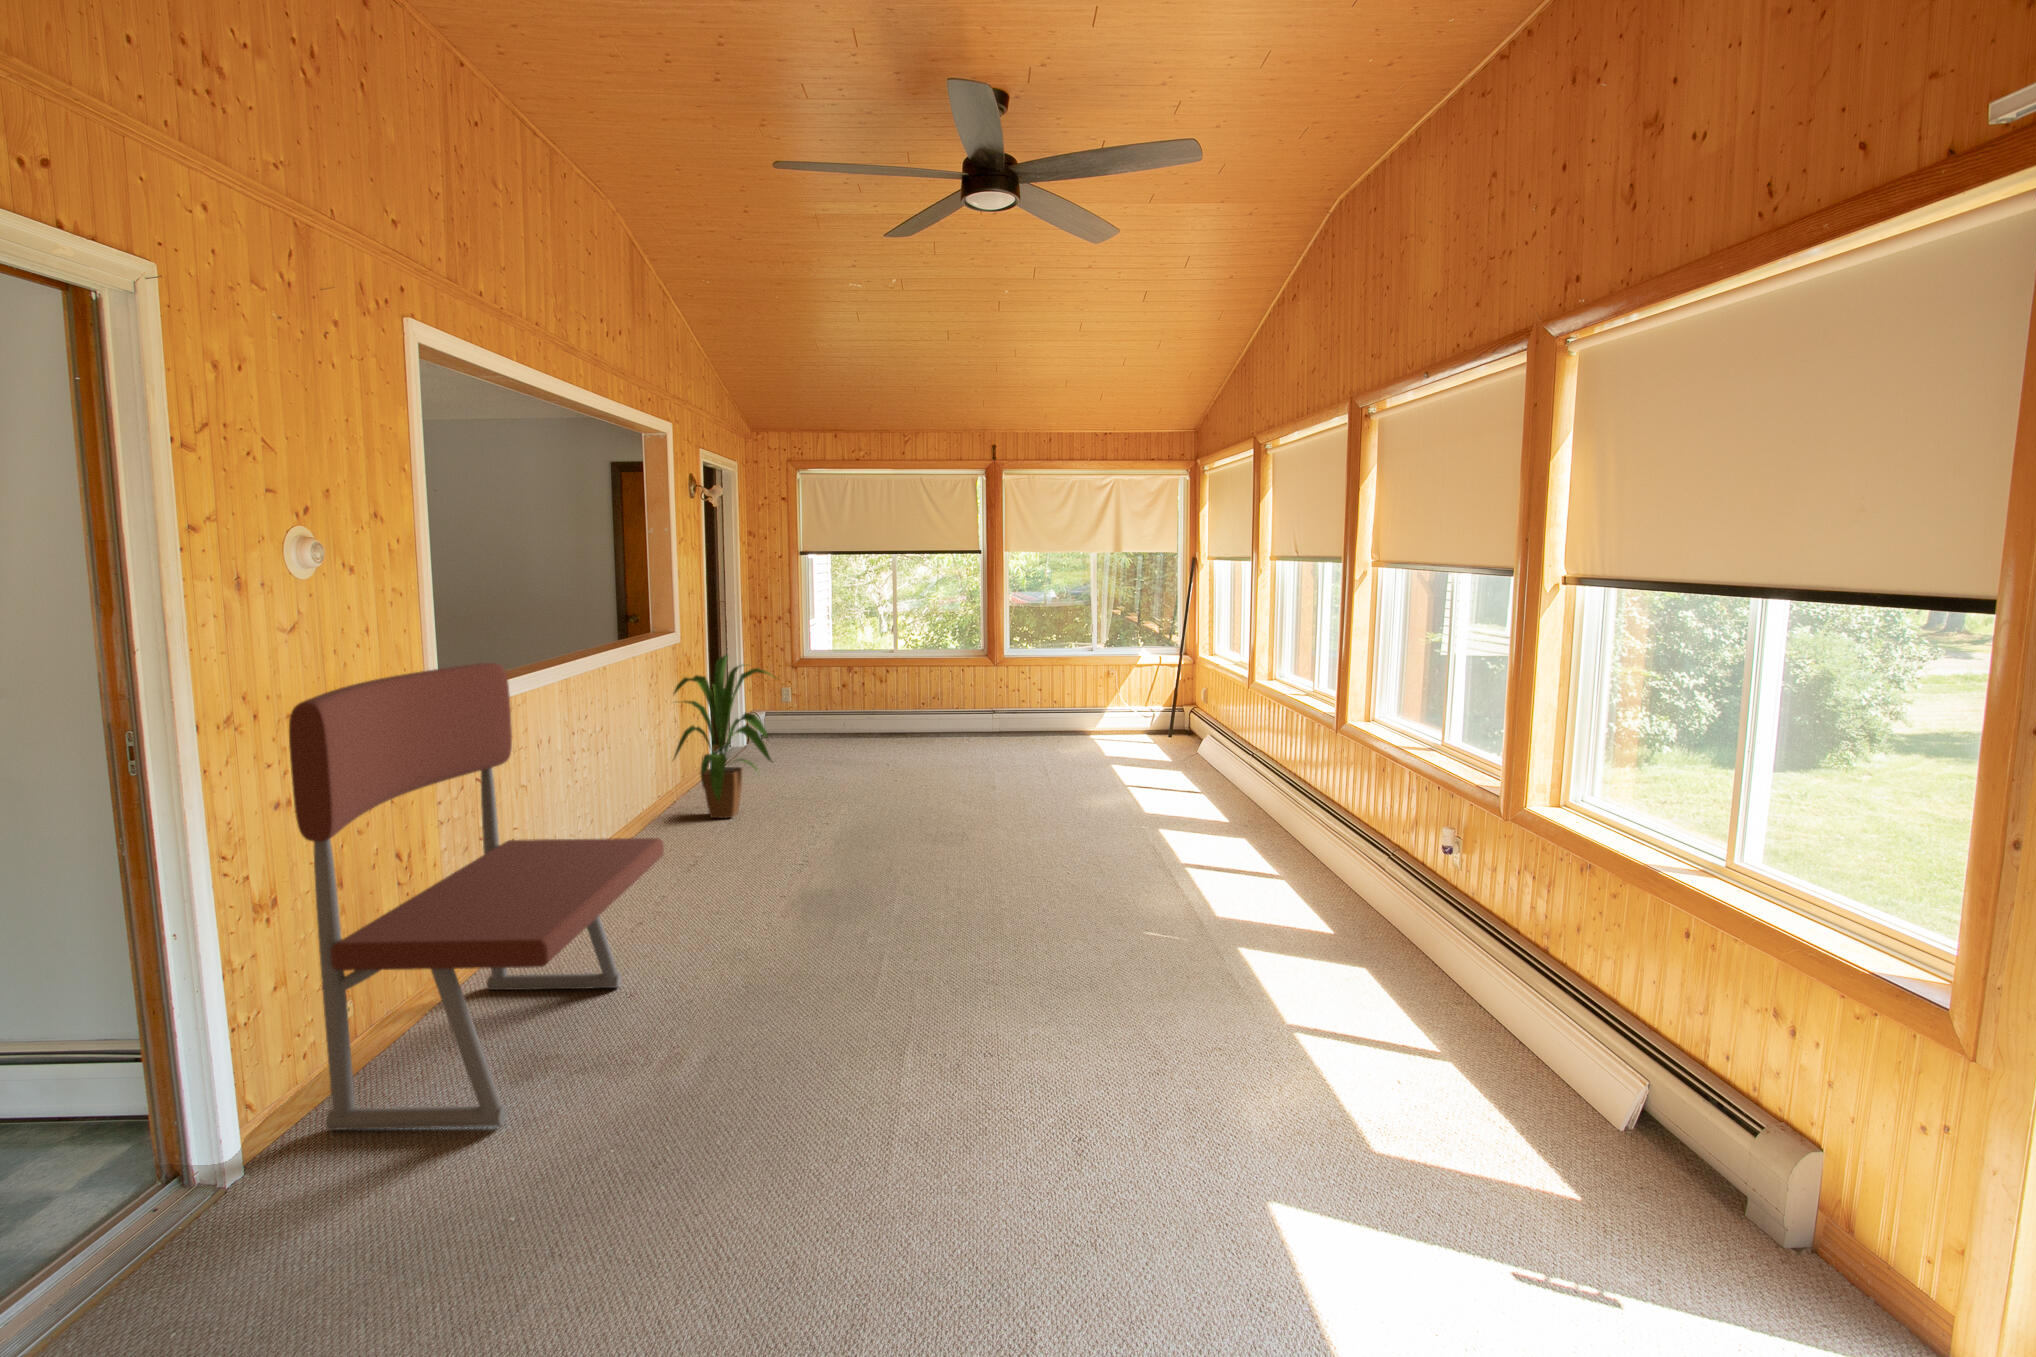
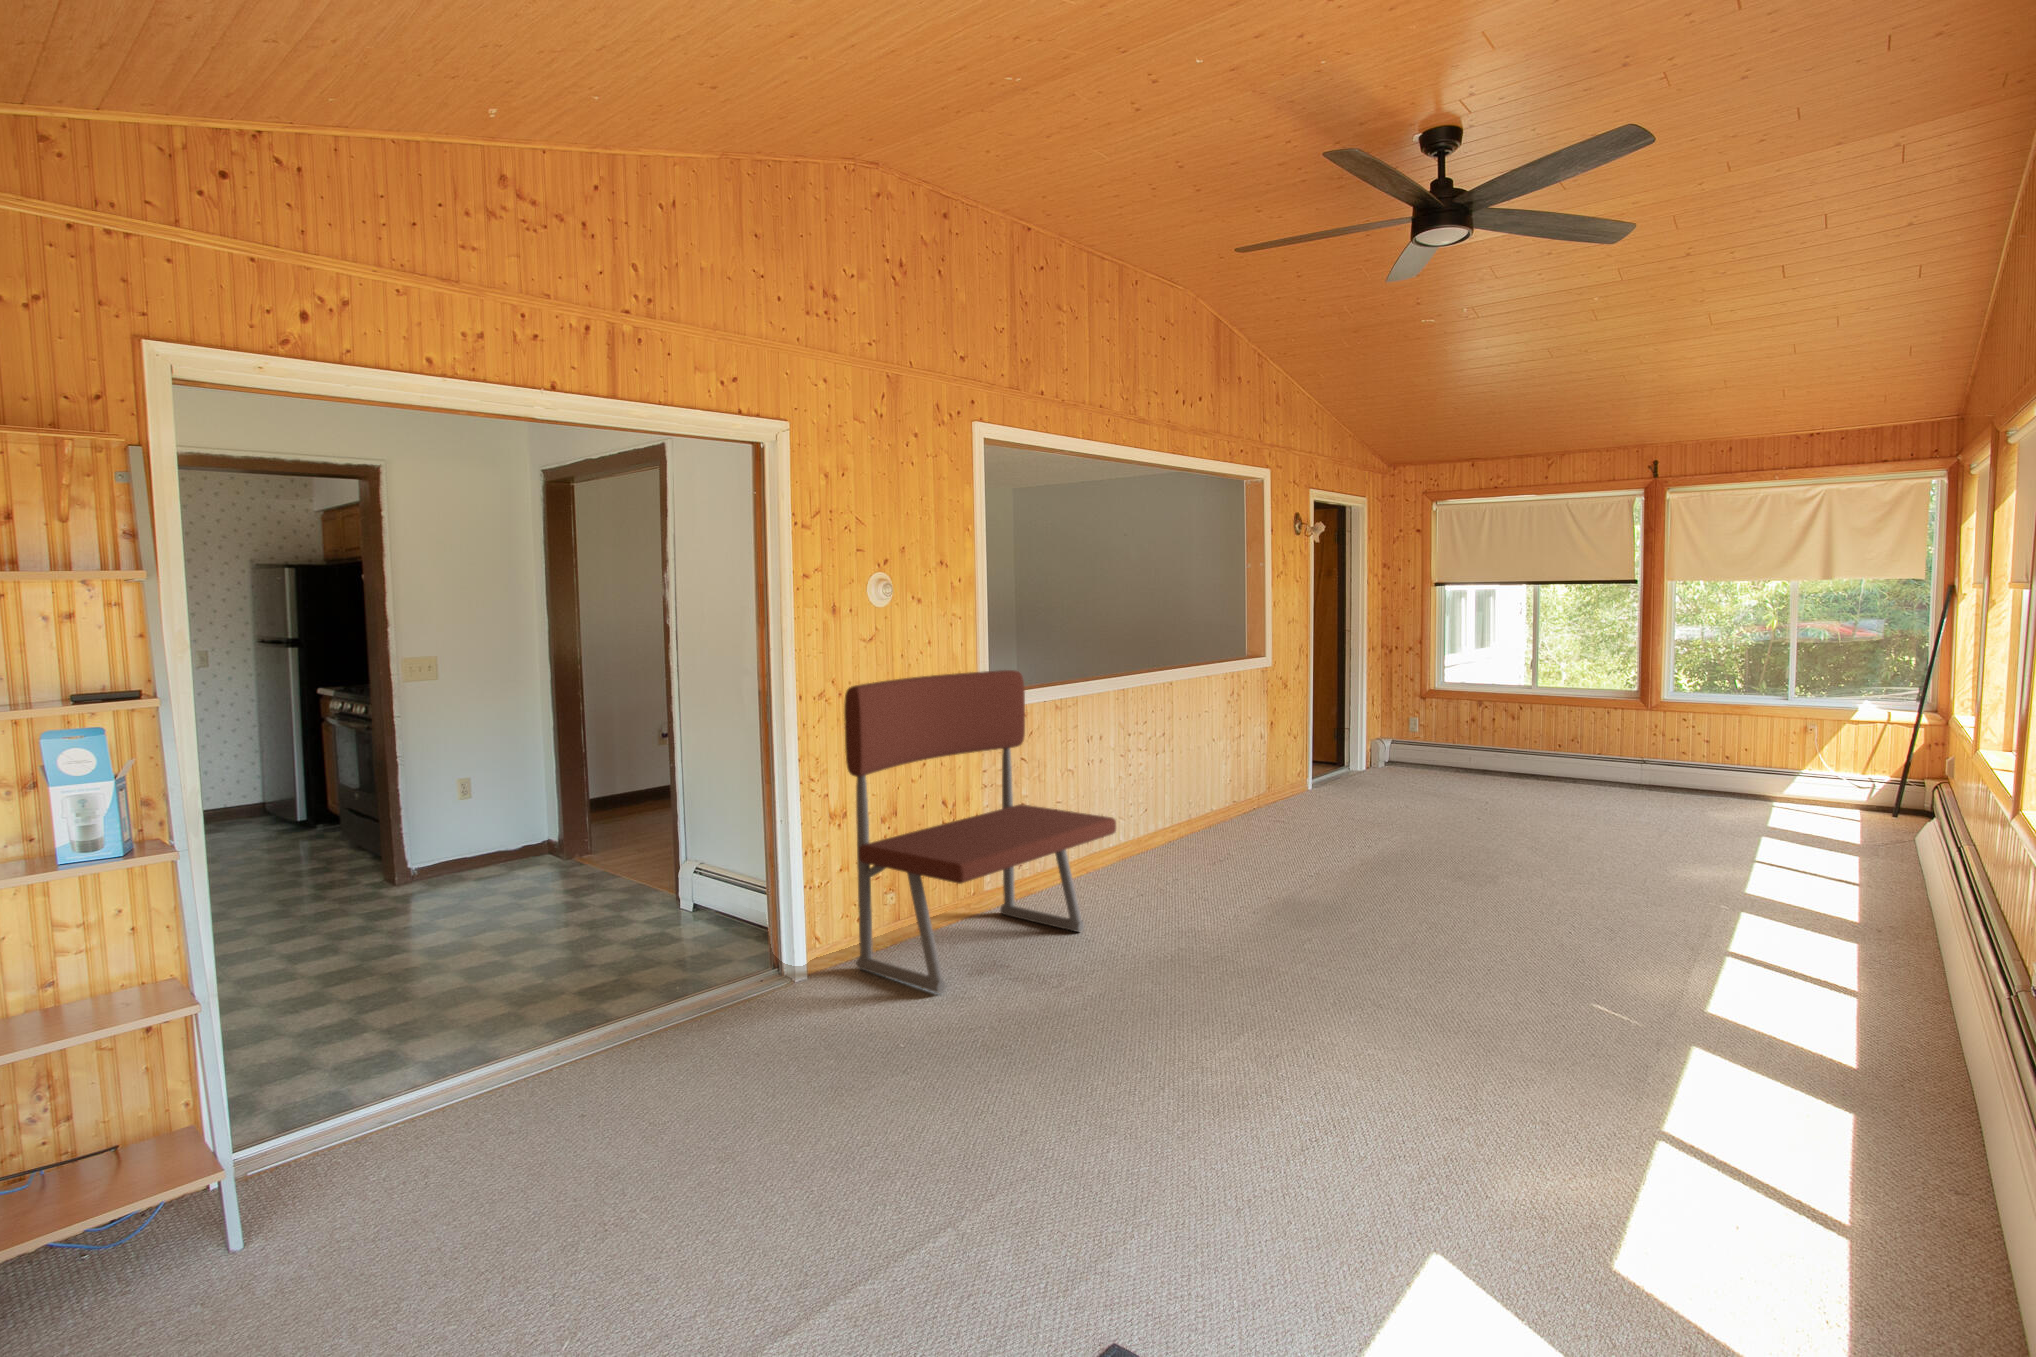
house plant: present [674,655,779,818] -> none [1227,678,1329,829]

